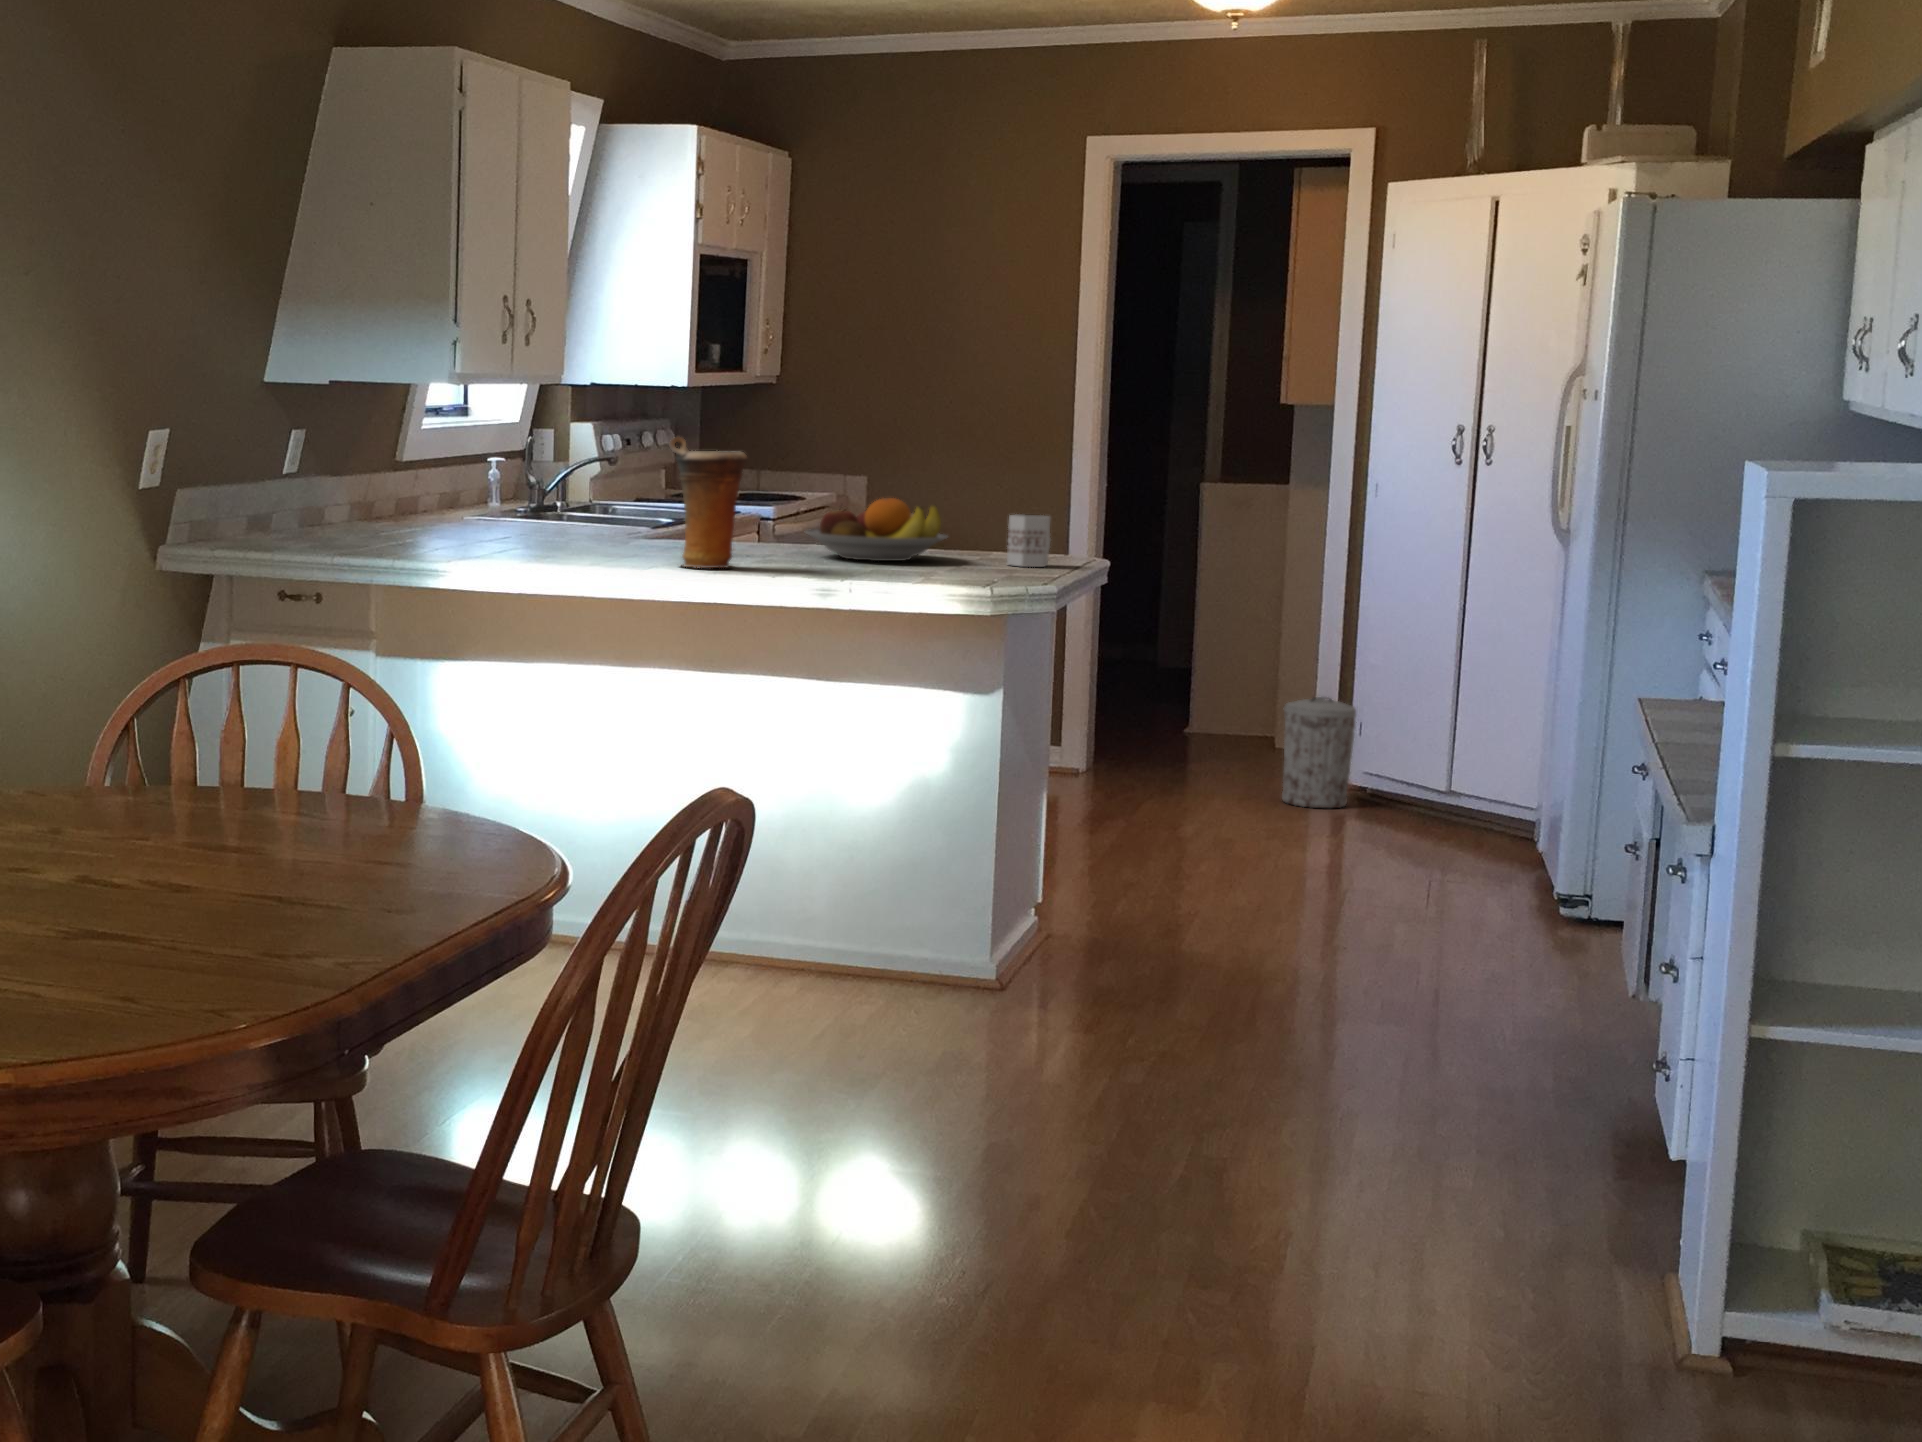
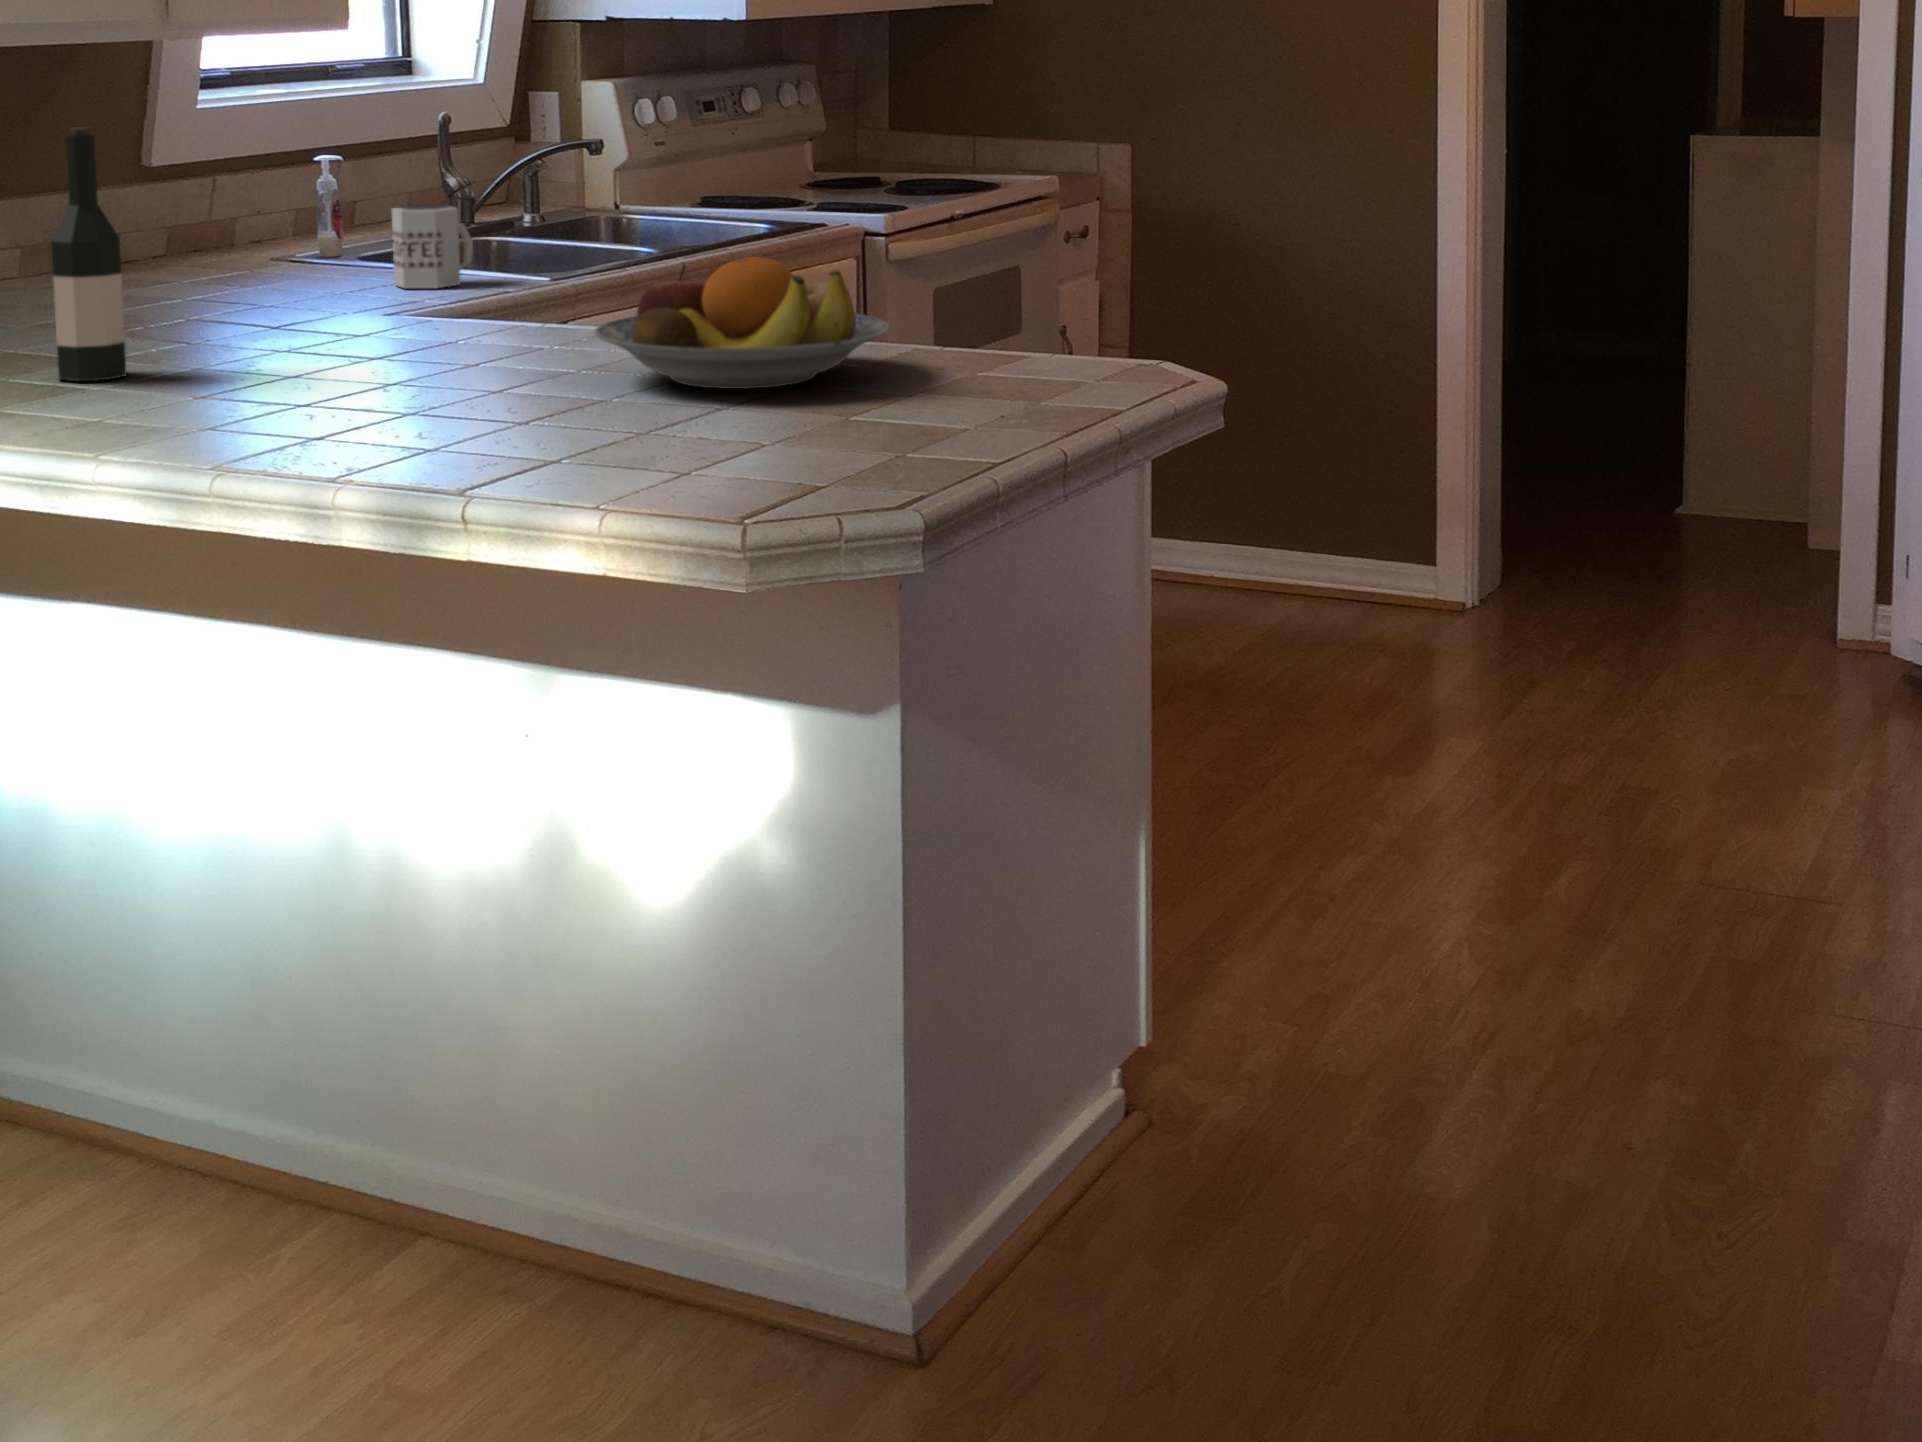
wine bottle: none [535,426,572,552] -> present [51,127,126,381]
vase: present [669,437,747,568] -> none [172,149,345,440]
mug: present [1007,514,1051,567] -> present [391,205,473,288]
trash can: present [1282,697,1356,808] -> none [1767,515,1898,708]

